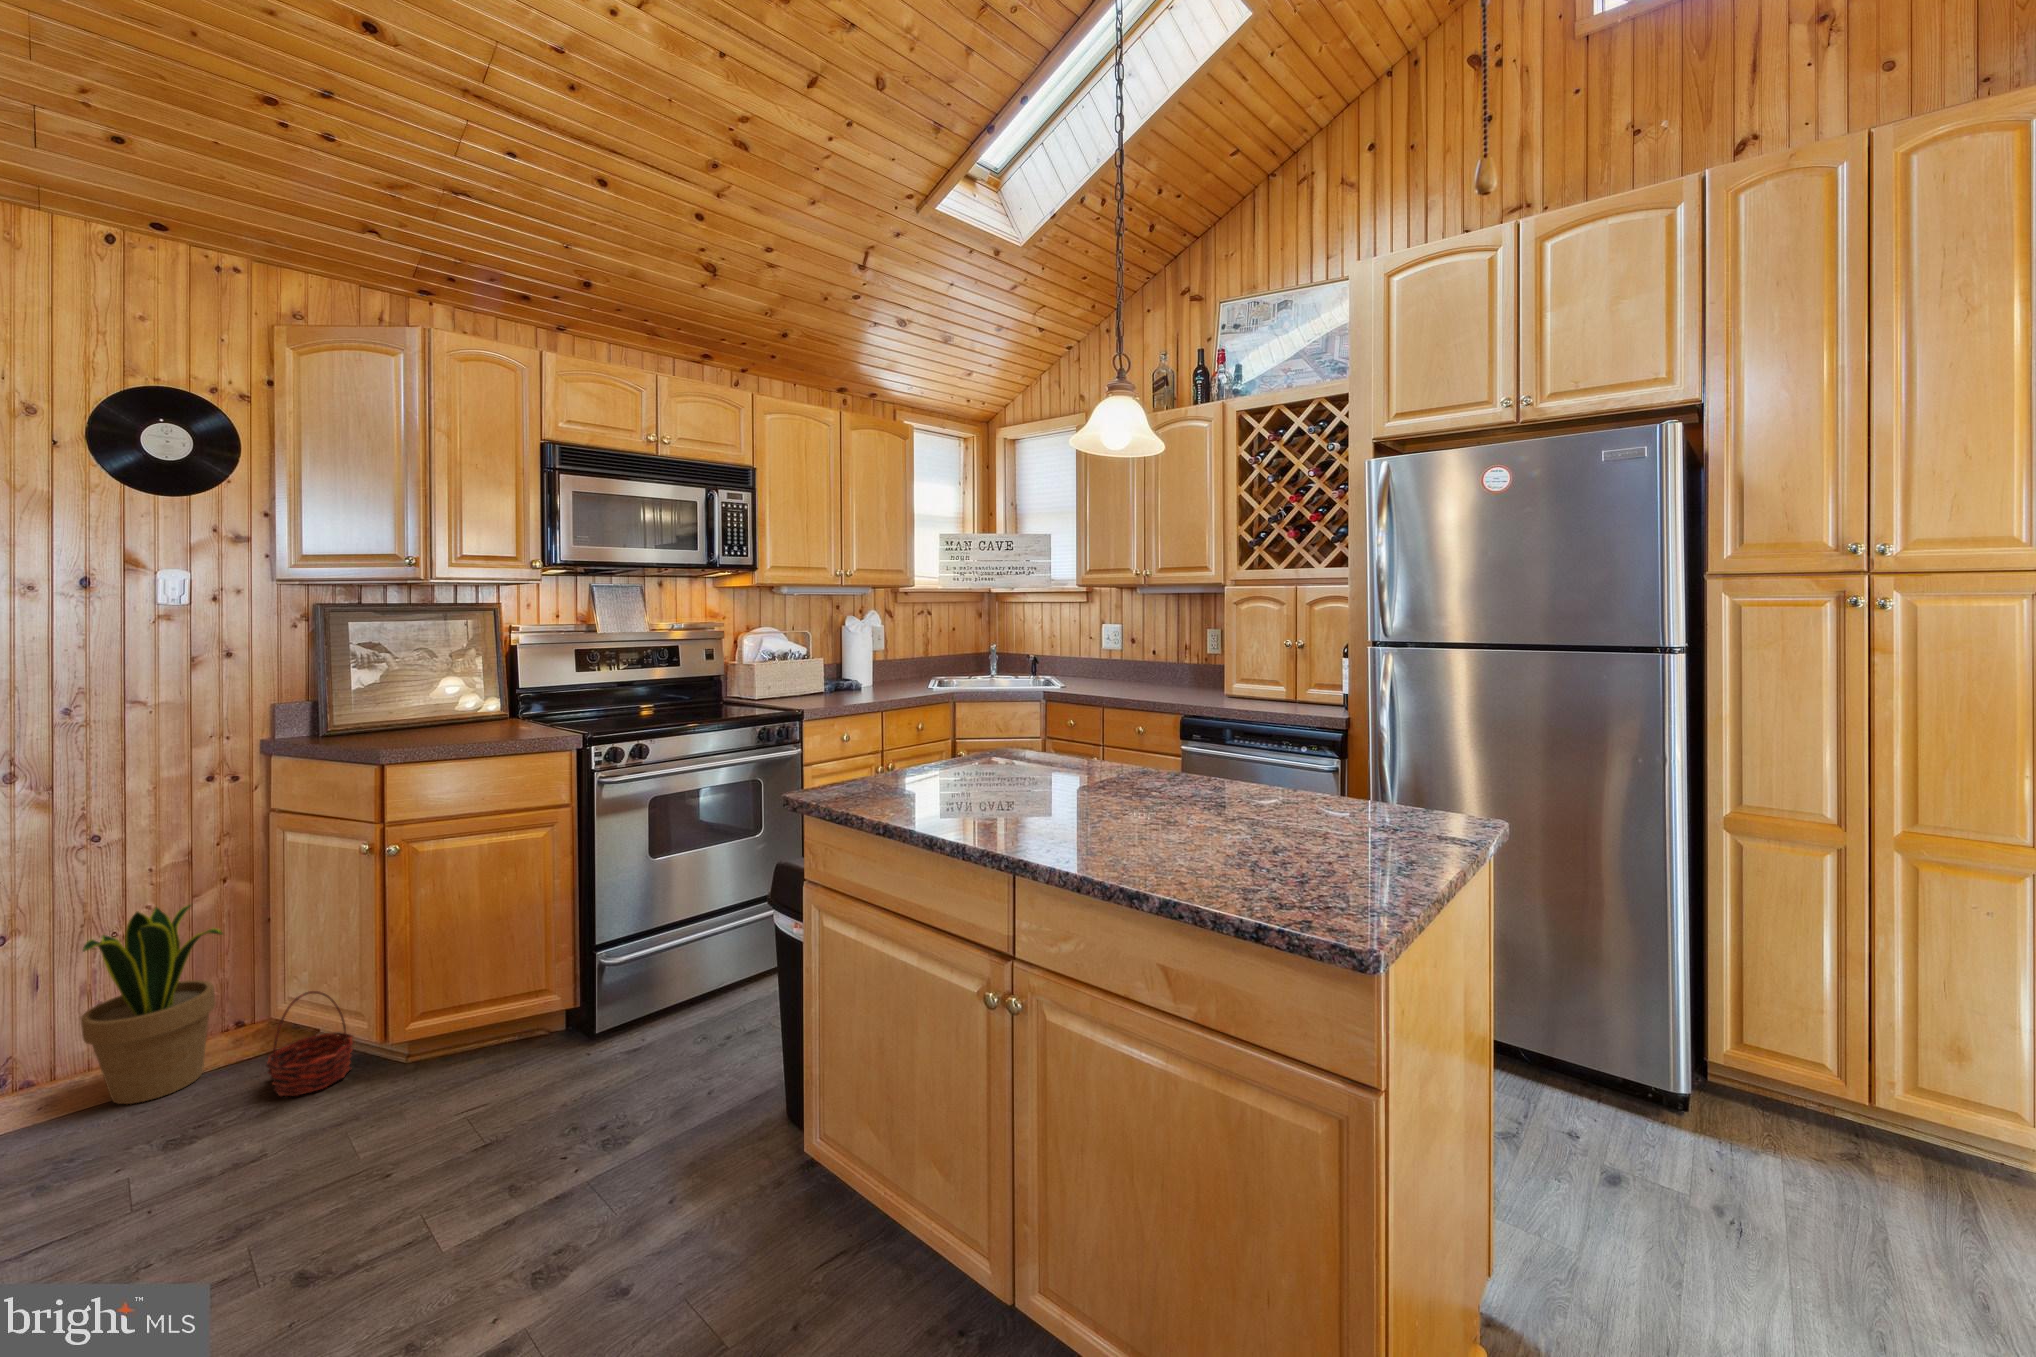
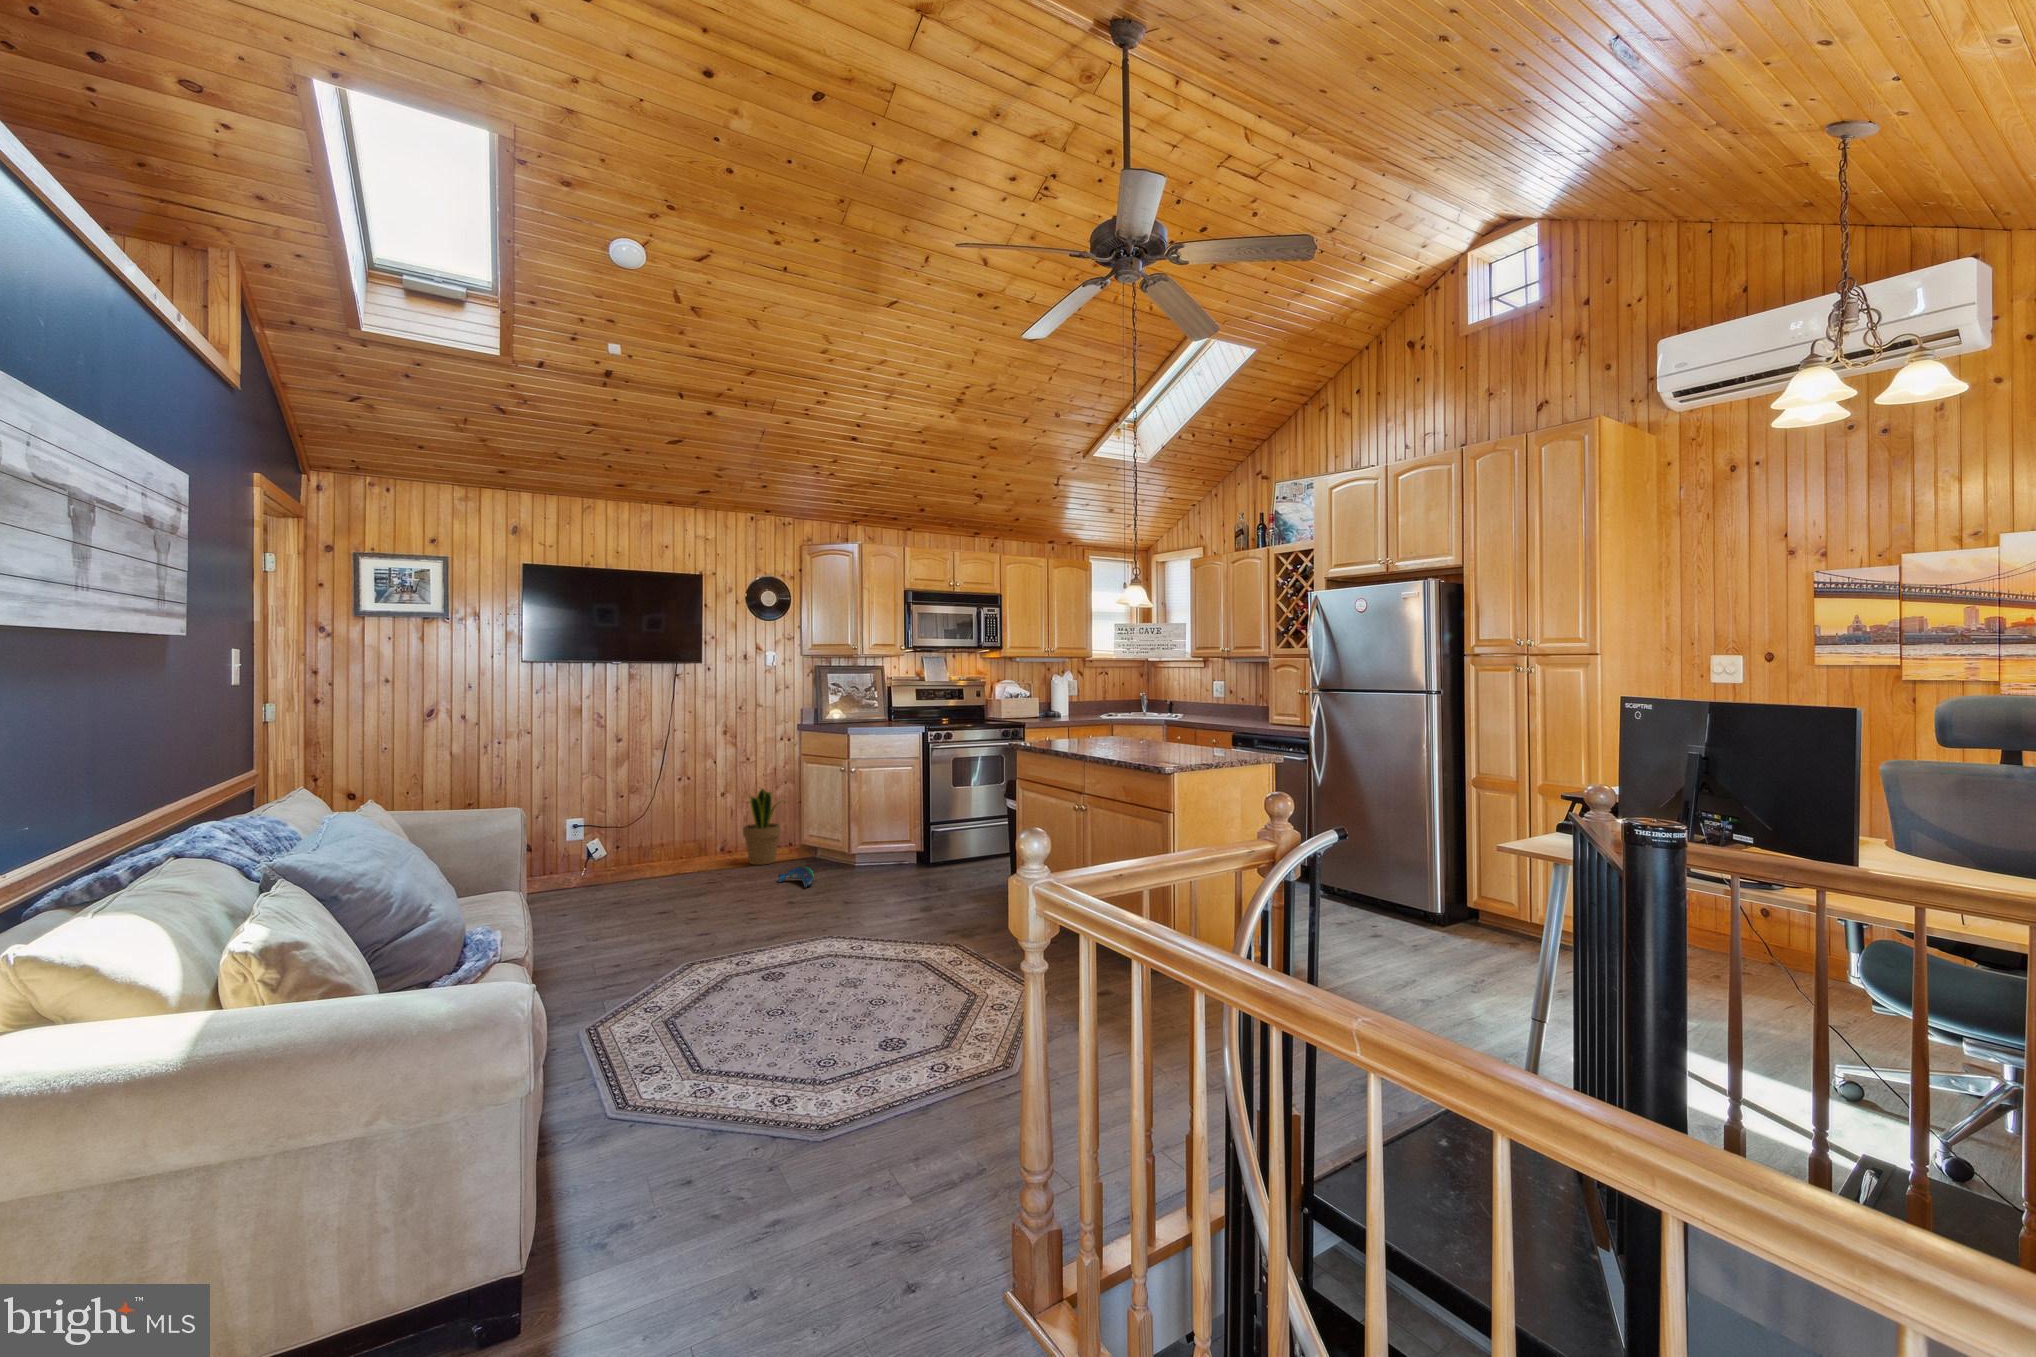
basket: present [266,991,353,1096] -> none [803,828,832,868]
plush toy: none [133,1140,261,1225] -> present [778,866,815,887]

